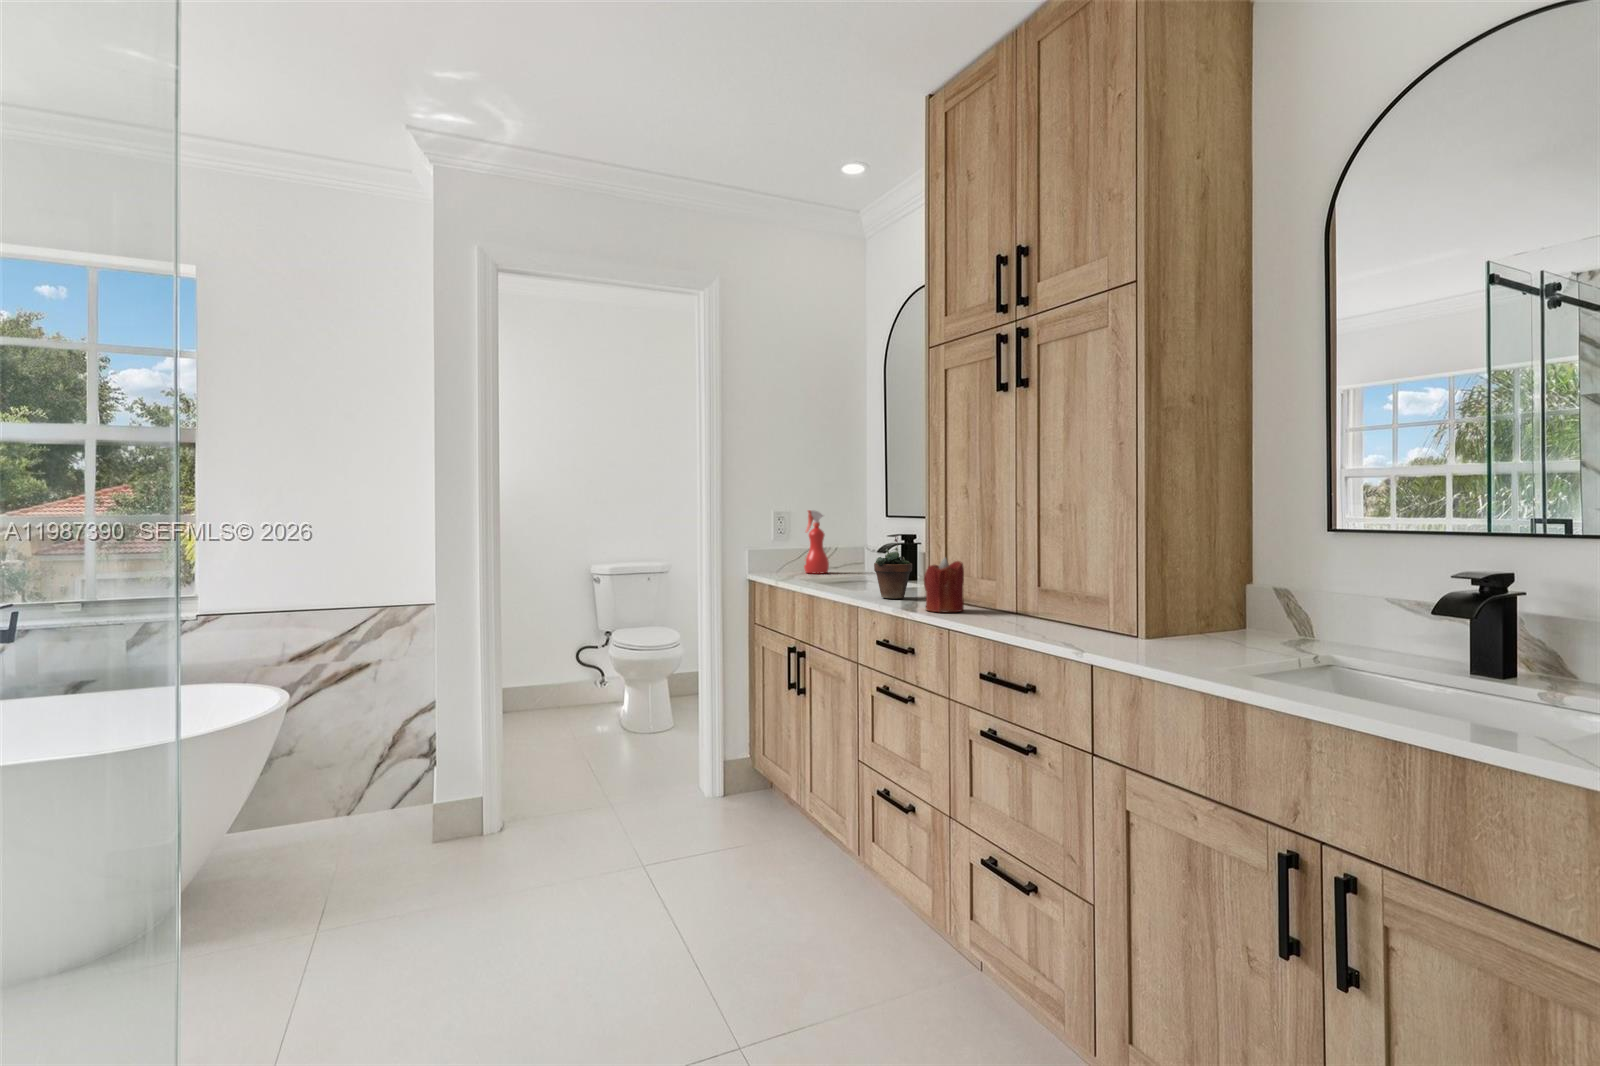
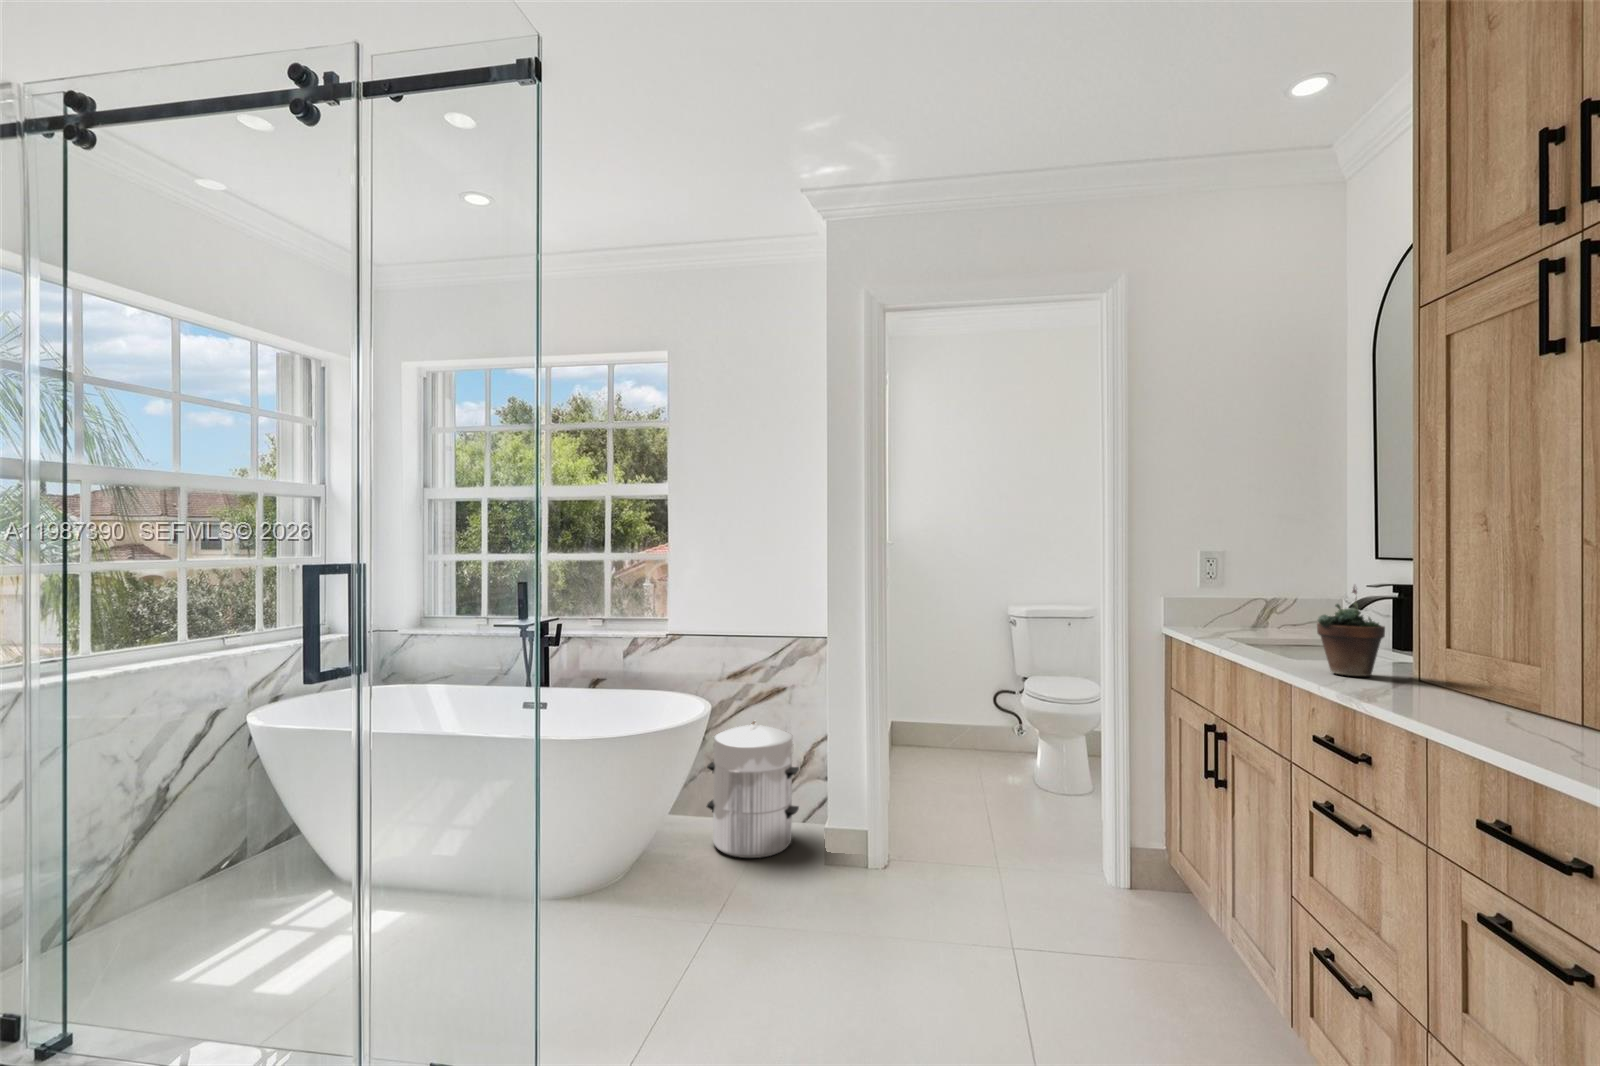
spray bottle: present [804,510,829,574] -> none [1243,549,1282,631]
candle: present [924,557,964,612] -> none [1389,620,1470,709]
waste bin: none [271,706,396,862] -> present [707,721,799,858]

